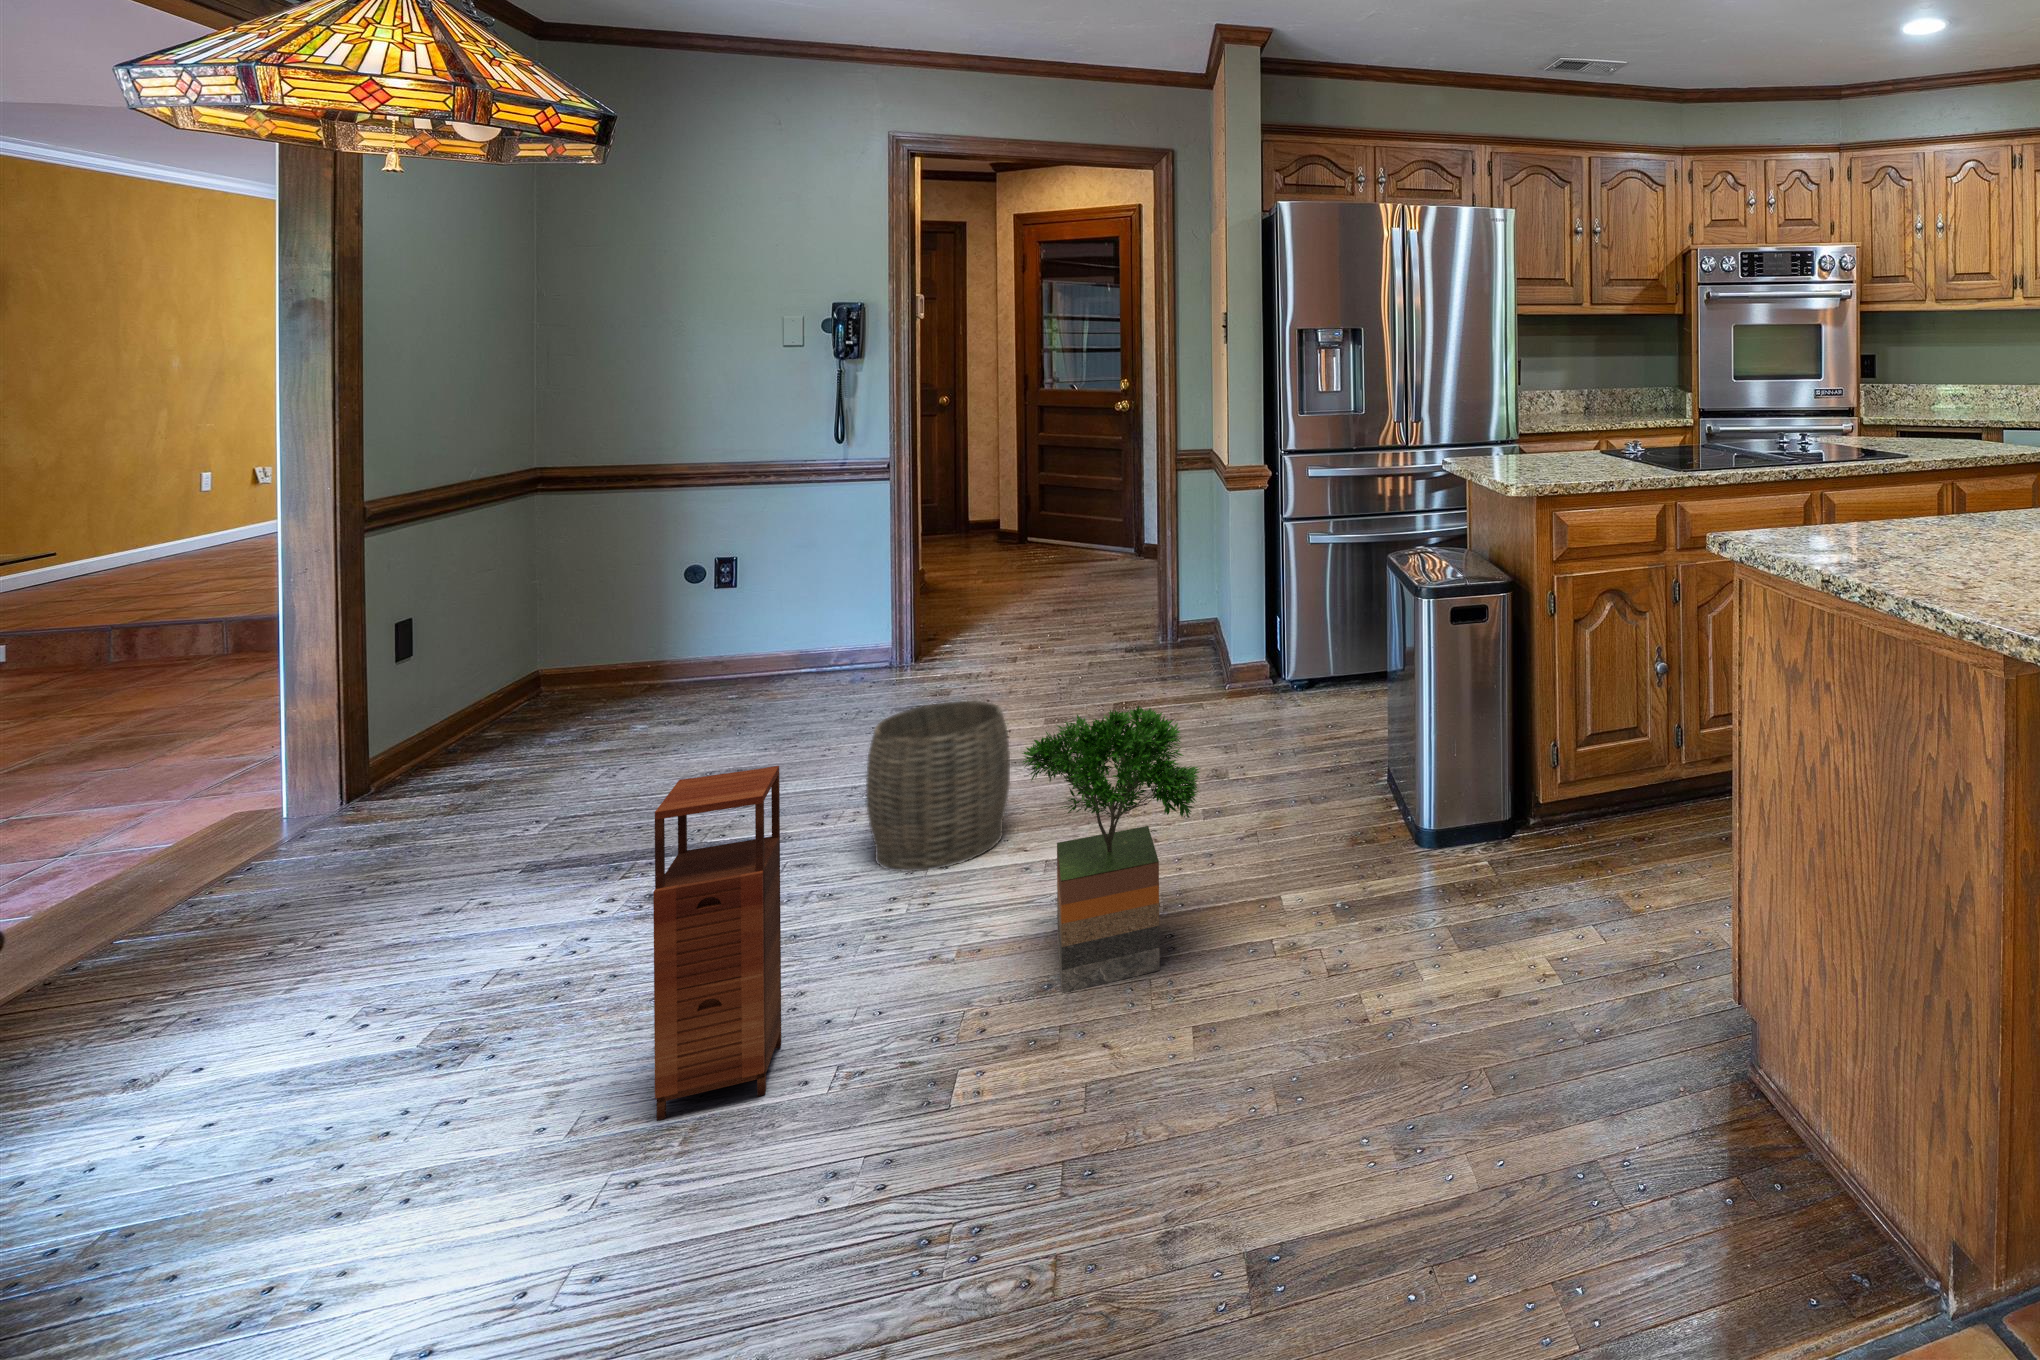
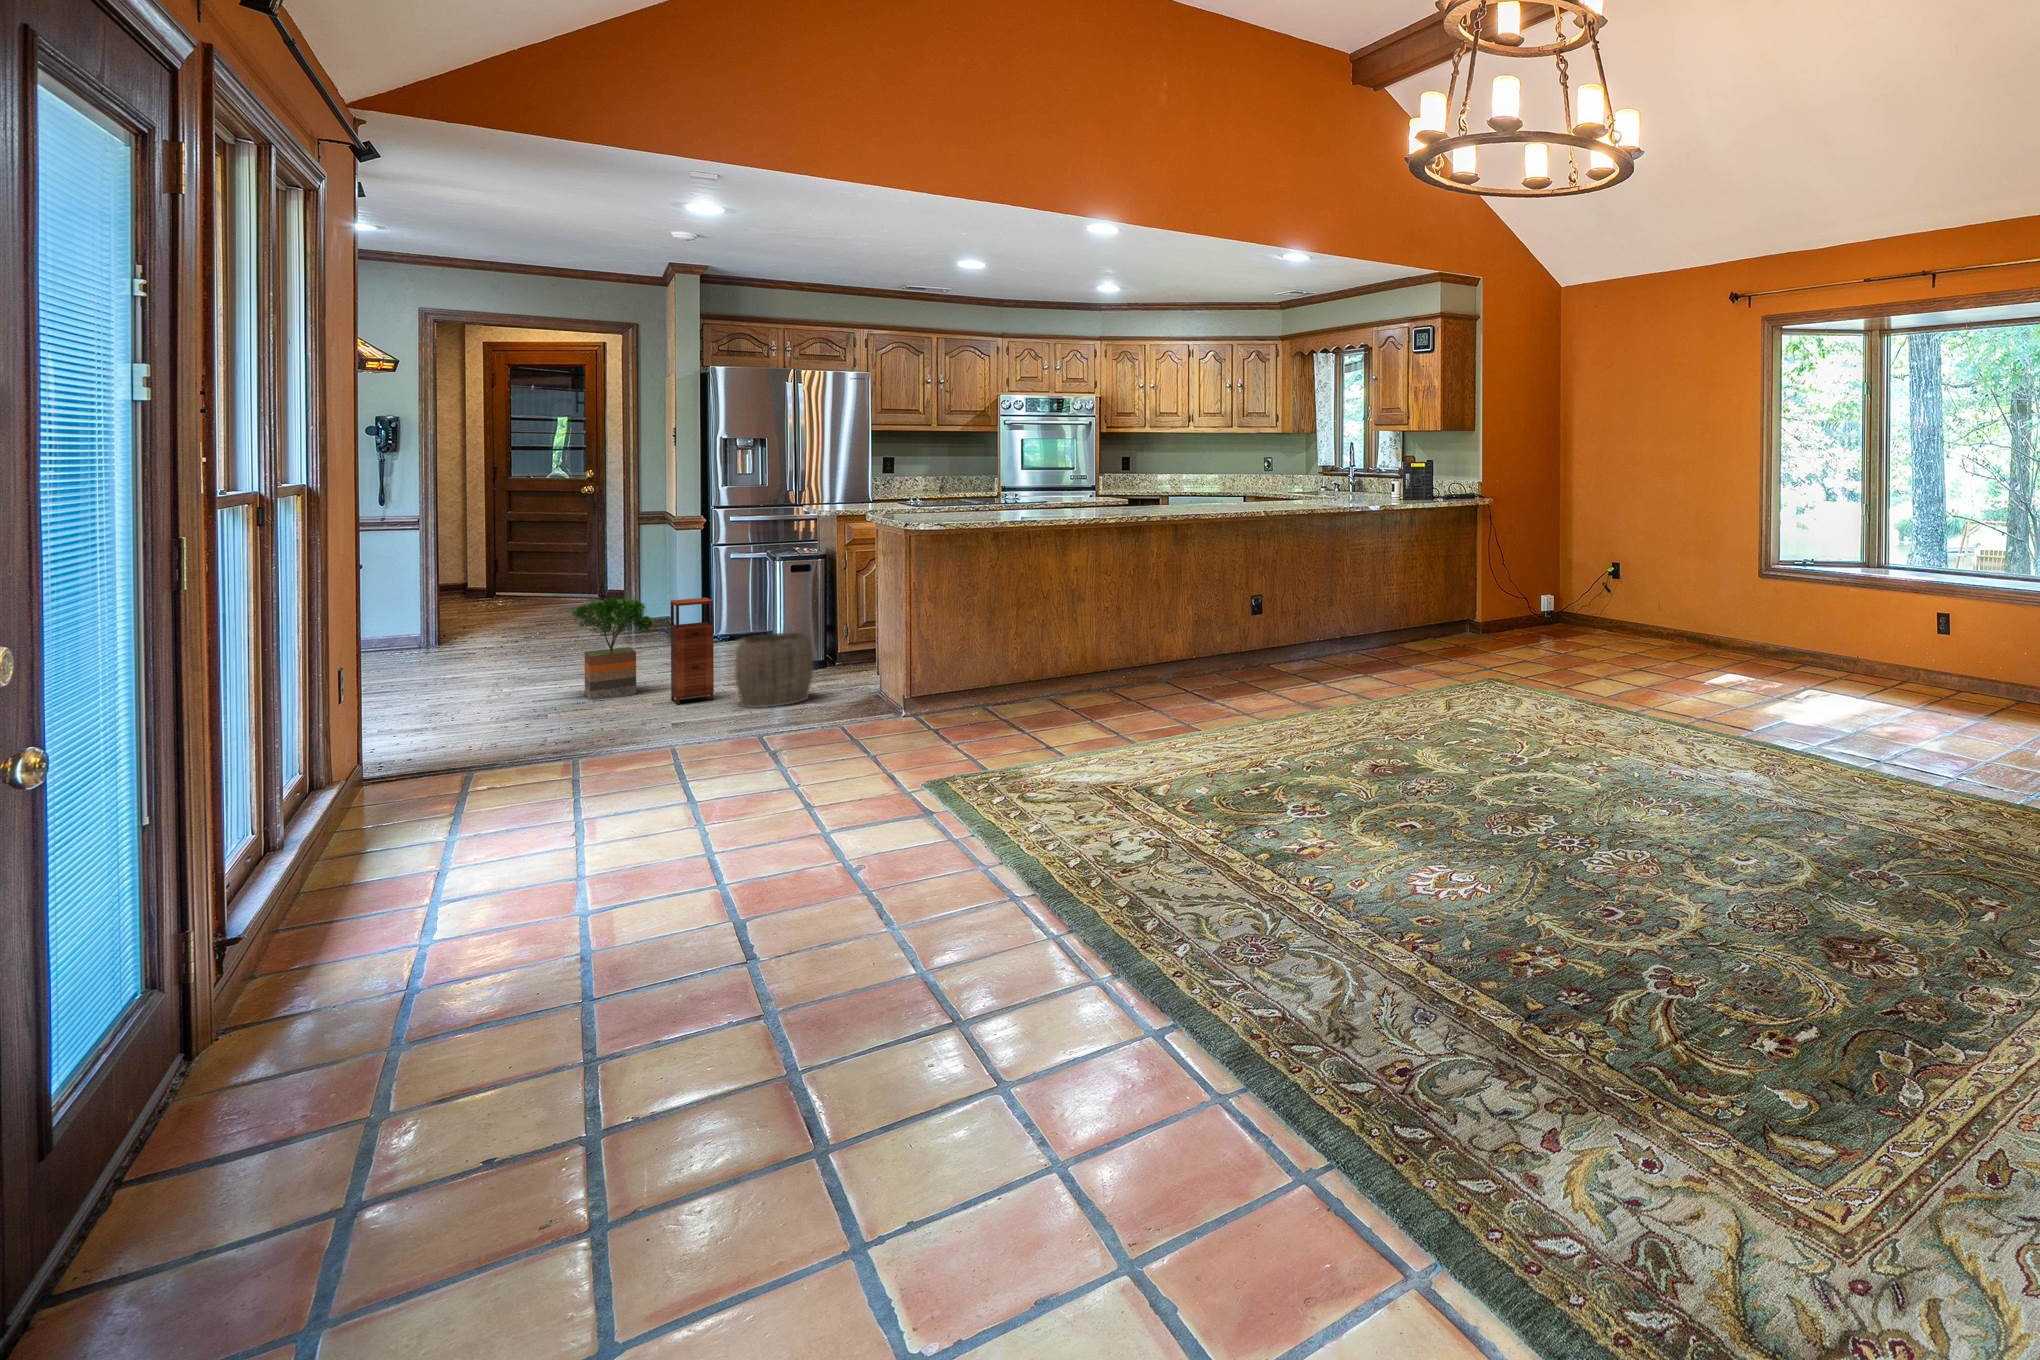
woven basket: present [866,701,1010,872] -> present [735,633,813,708]
storage cabinet: present [653,766,781,1121] -> present [671,598,714,705]

